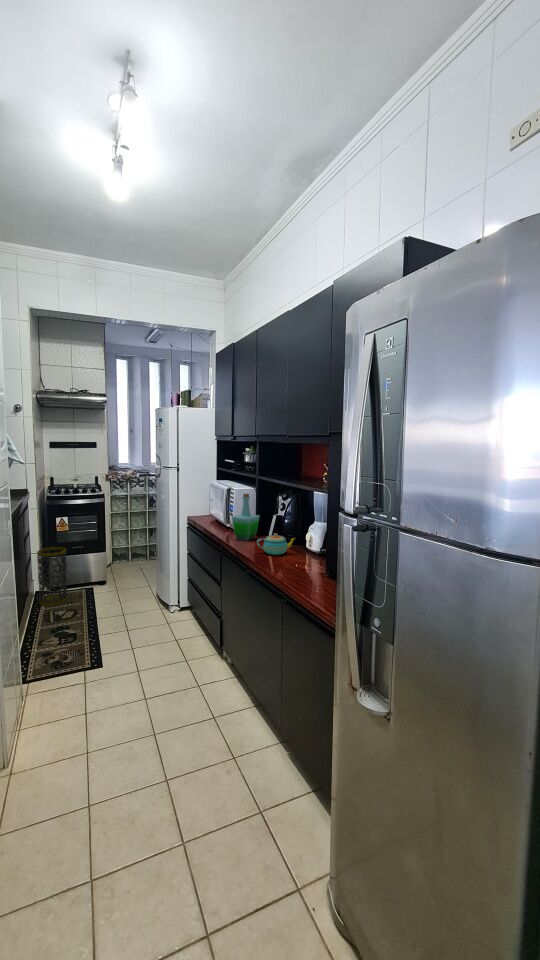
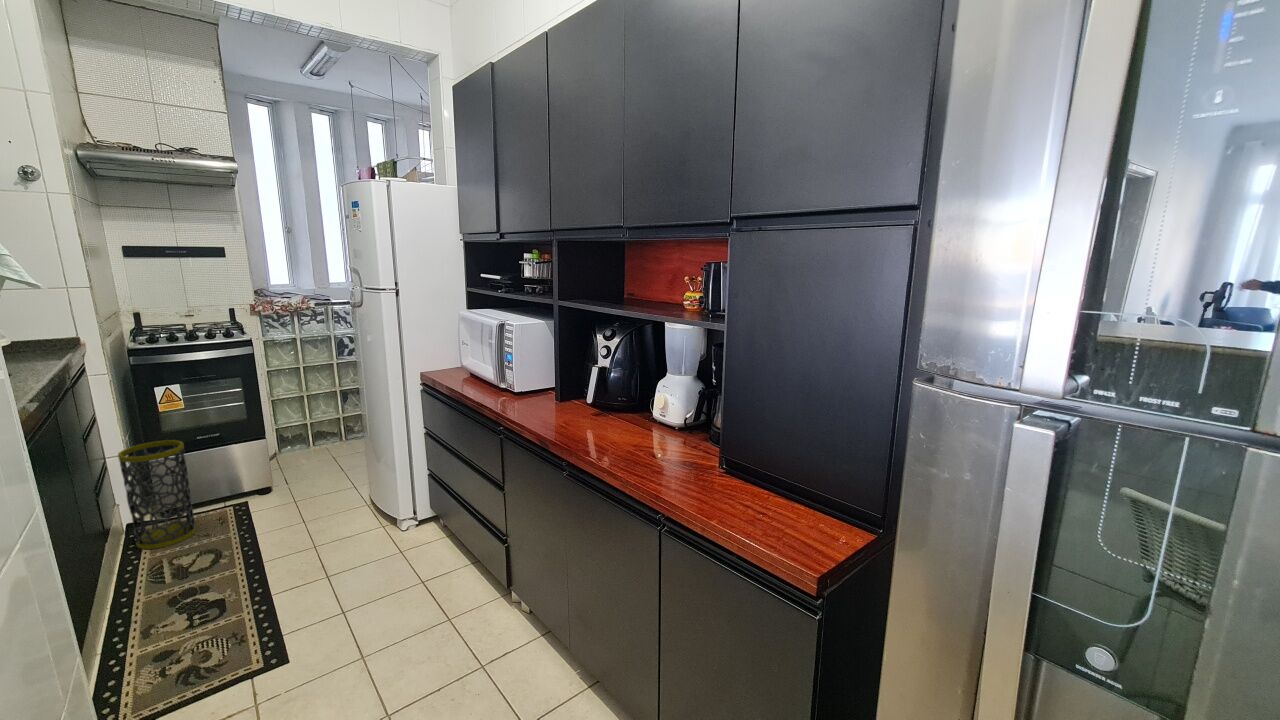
bottle: present [232,494,260,540] -> none [520,332,566,412]
teapot: present [257,533,295,555] -> none [581,400,647,437]

